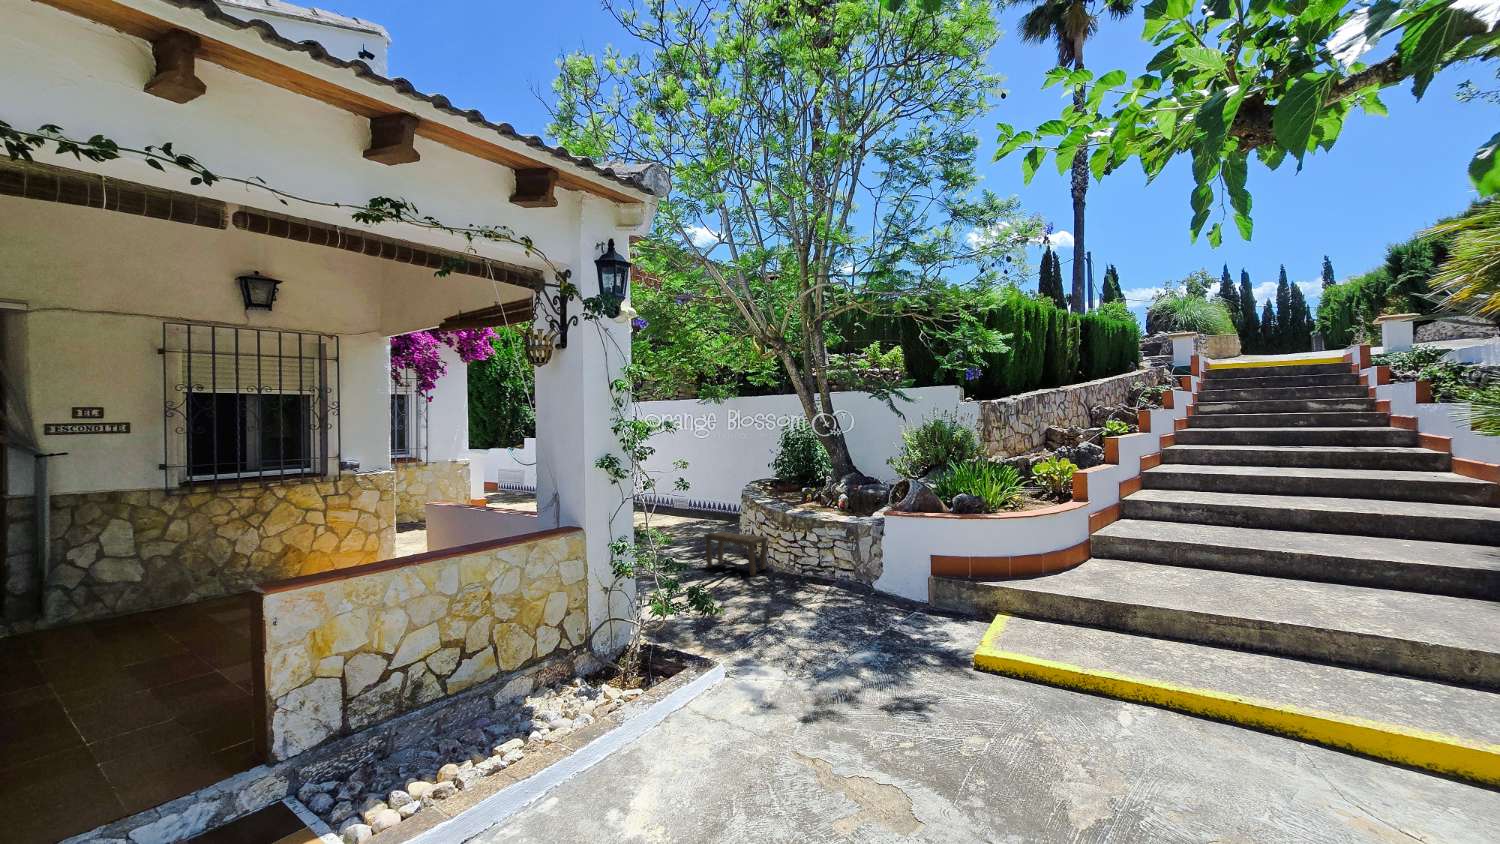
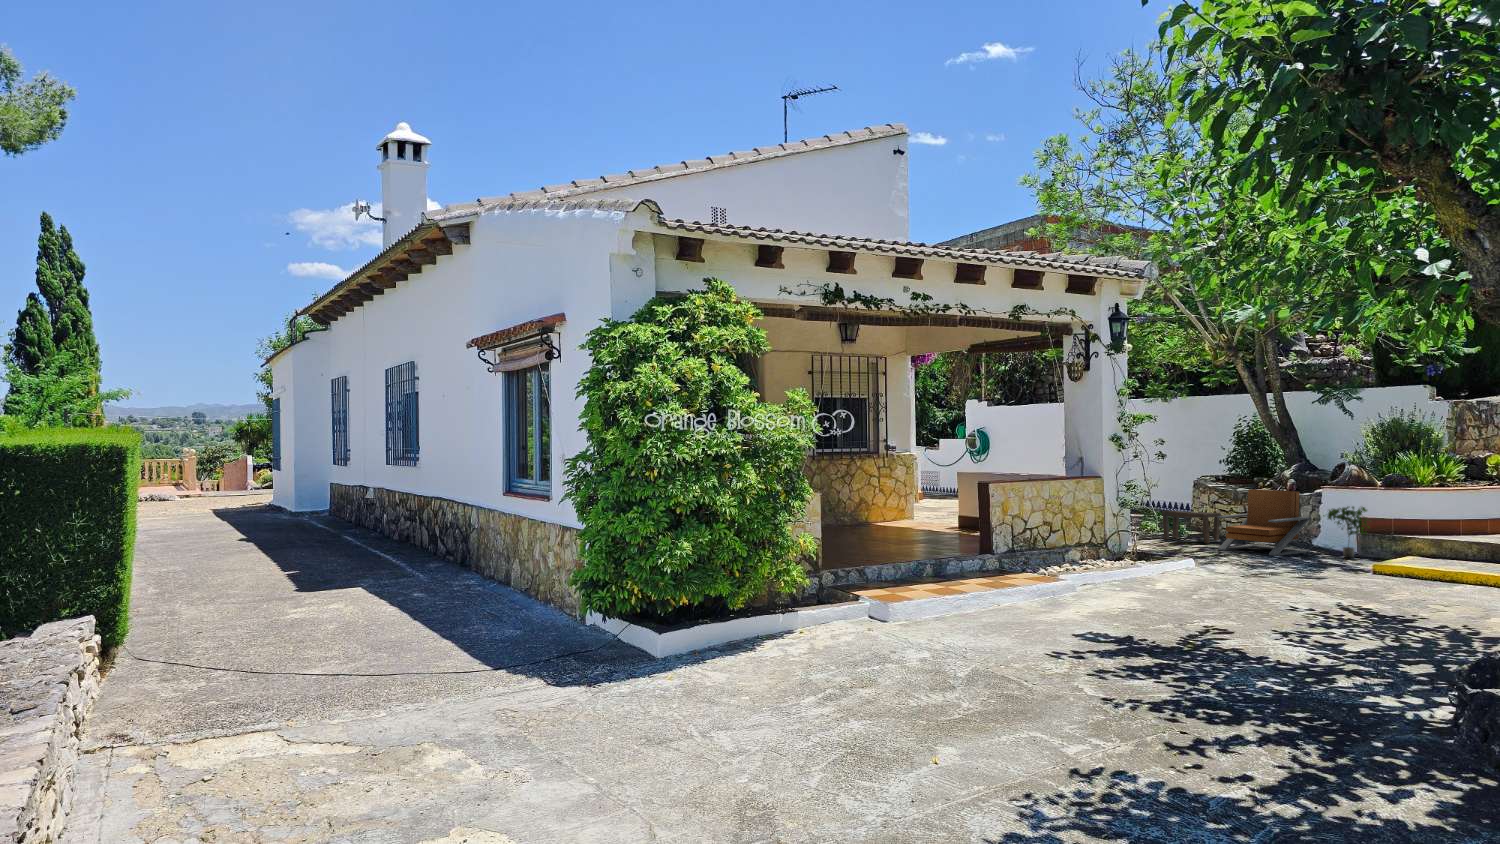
lounge chair: none [764,514,871,613] -> present [1218,489,1311,556]
potted plant: none [891,545,950,616] -> present [1323,507,1369,558]

